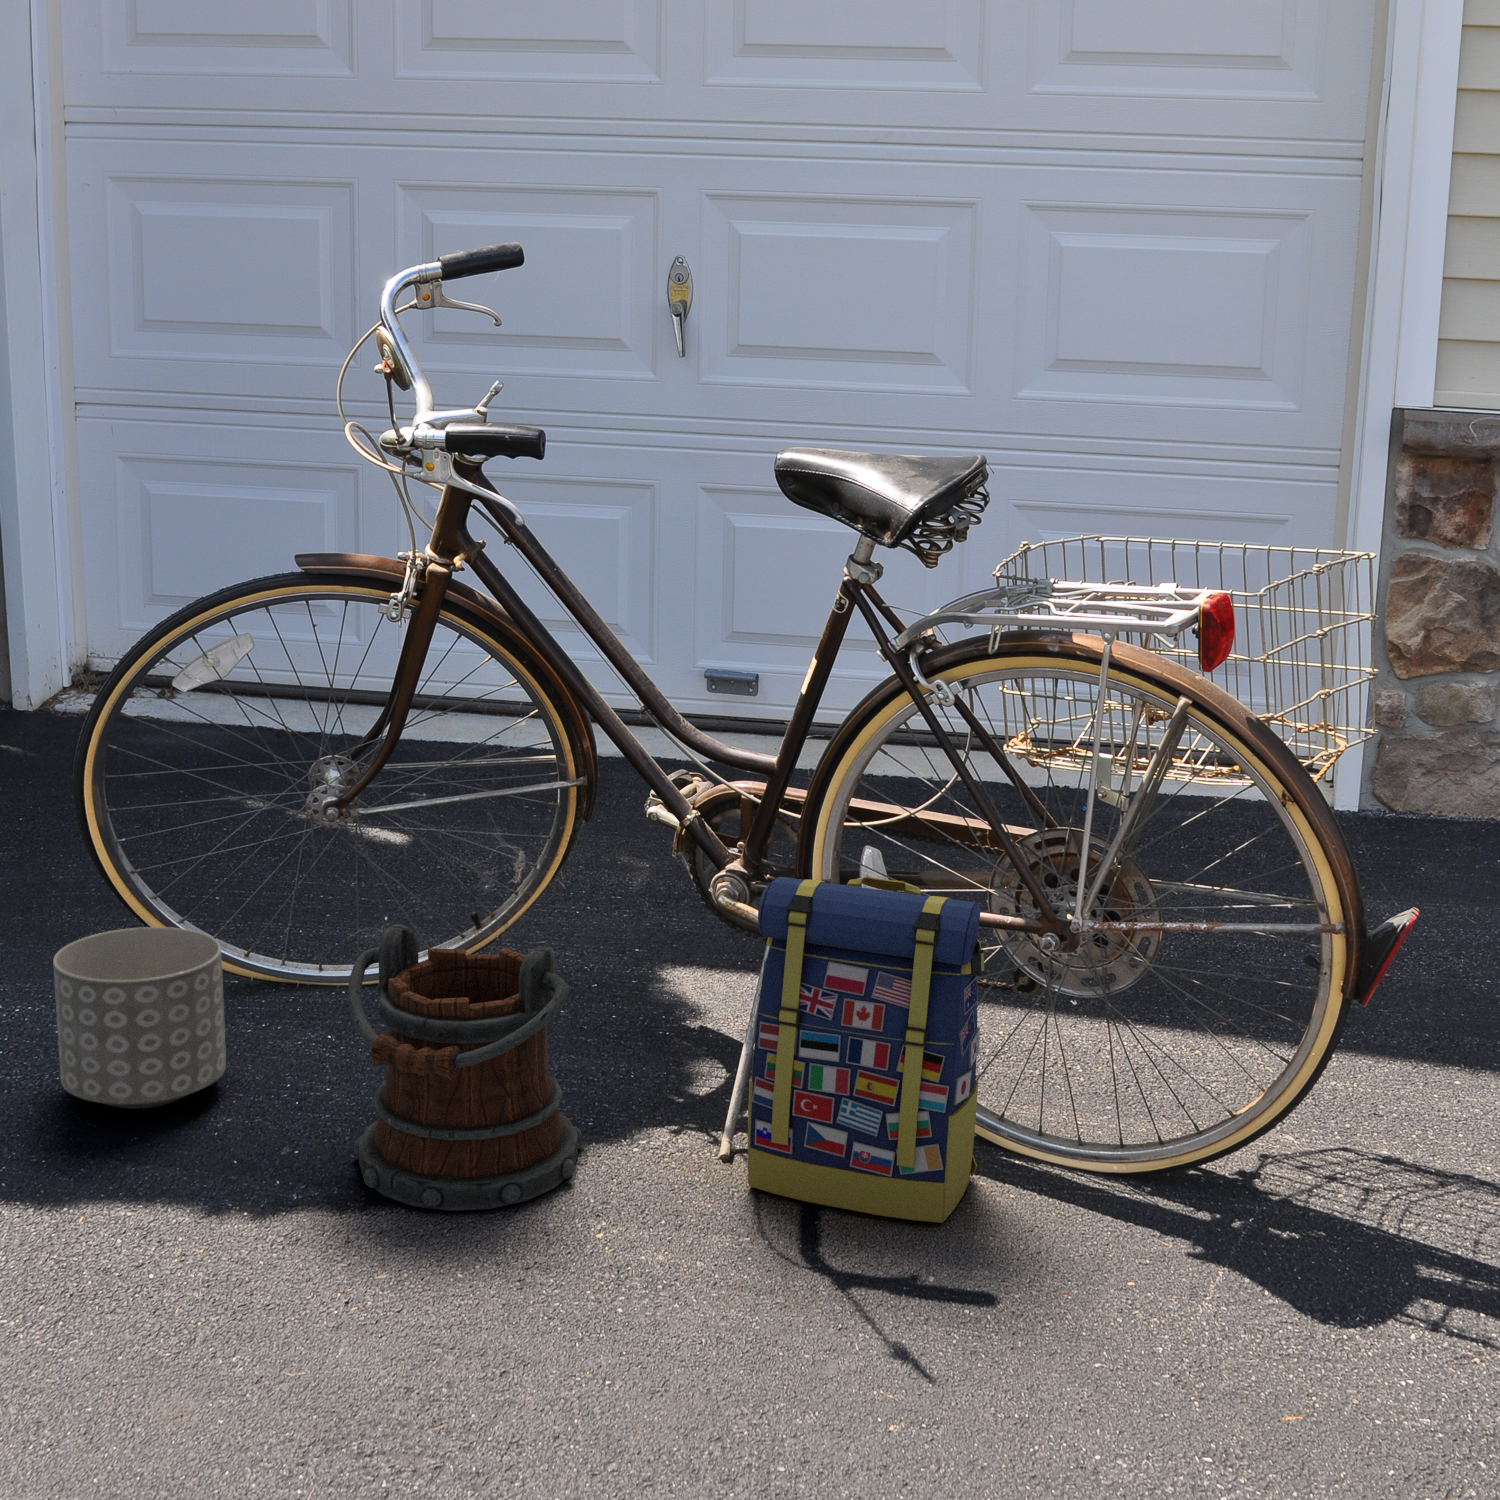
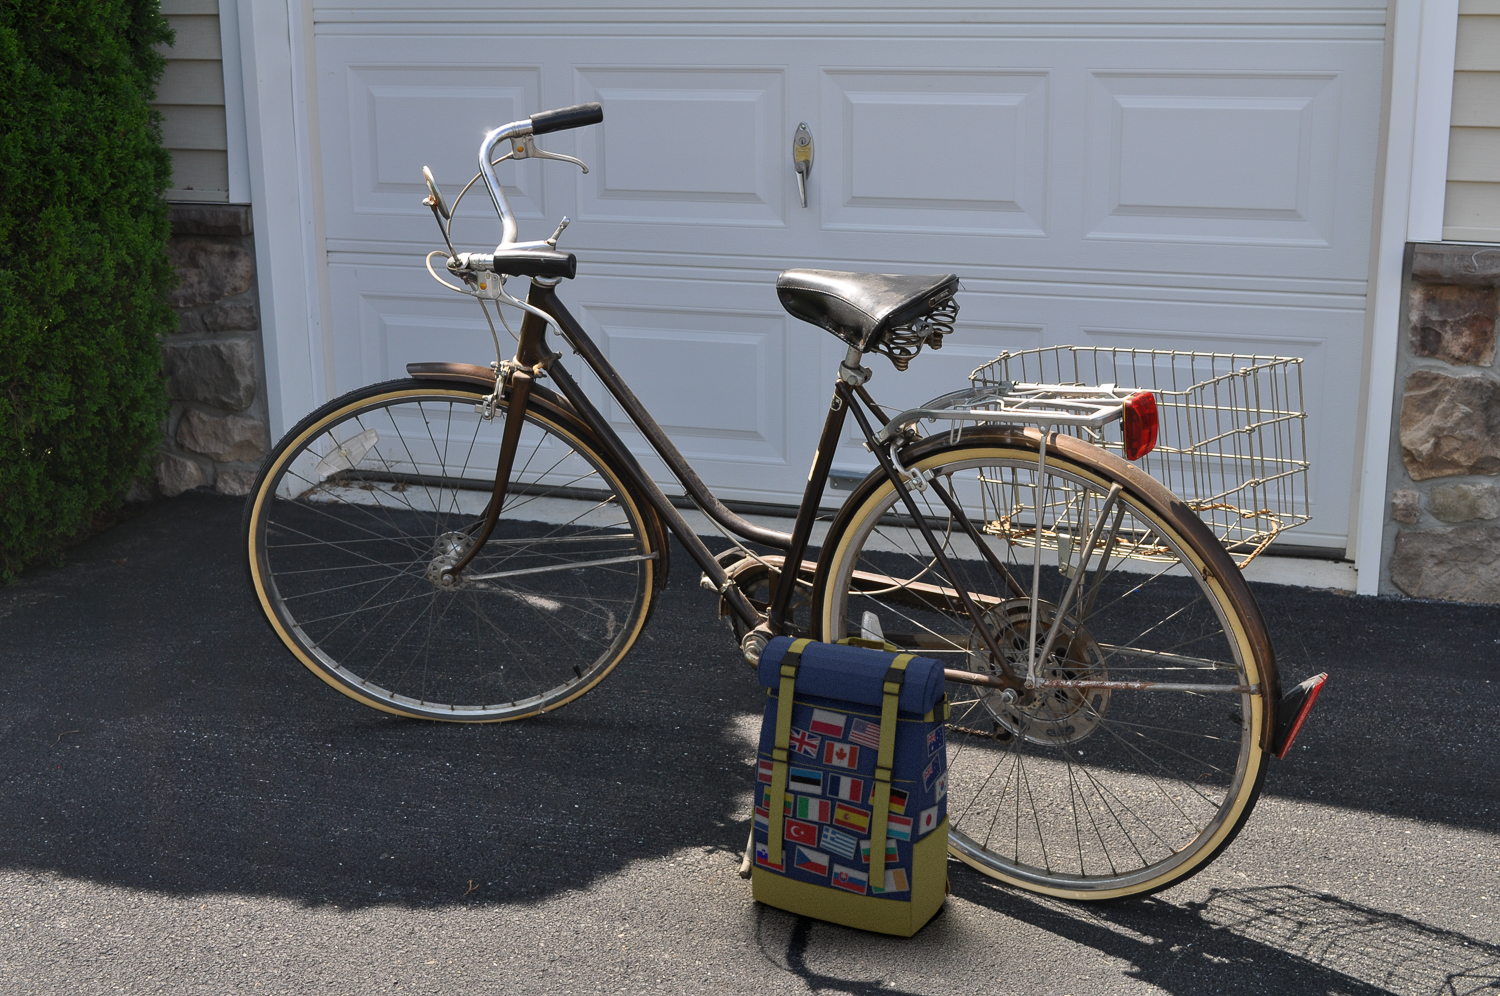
bucket: present [348,924,582,1211] -> none [428,671,624,910]
planter: present [53,927,226,1109] -> none [213,671,353,818]

